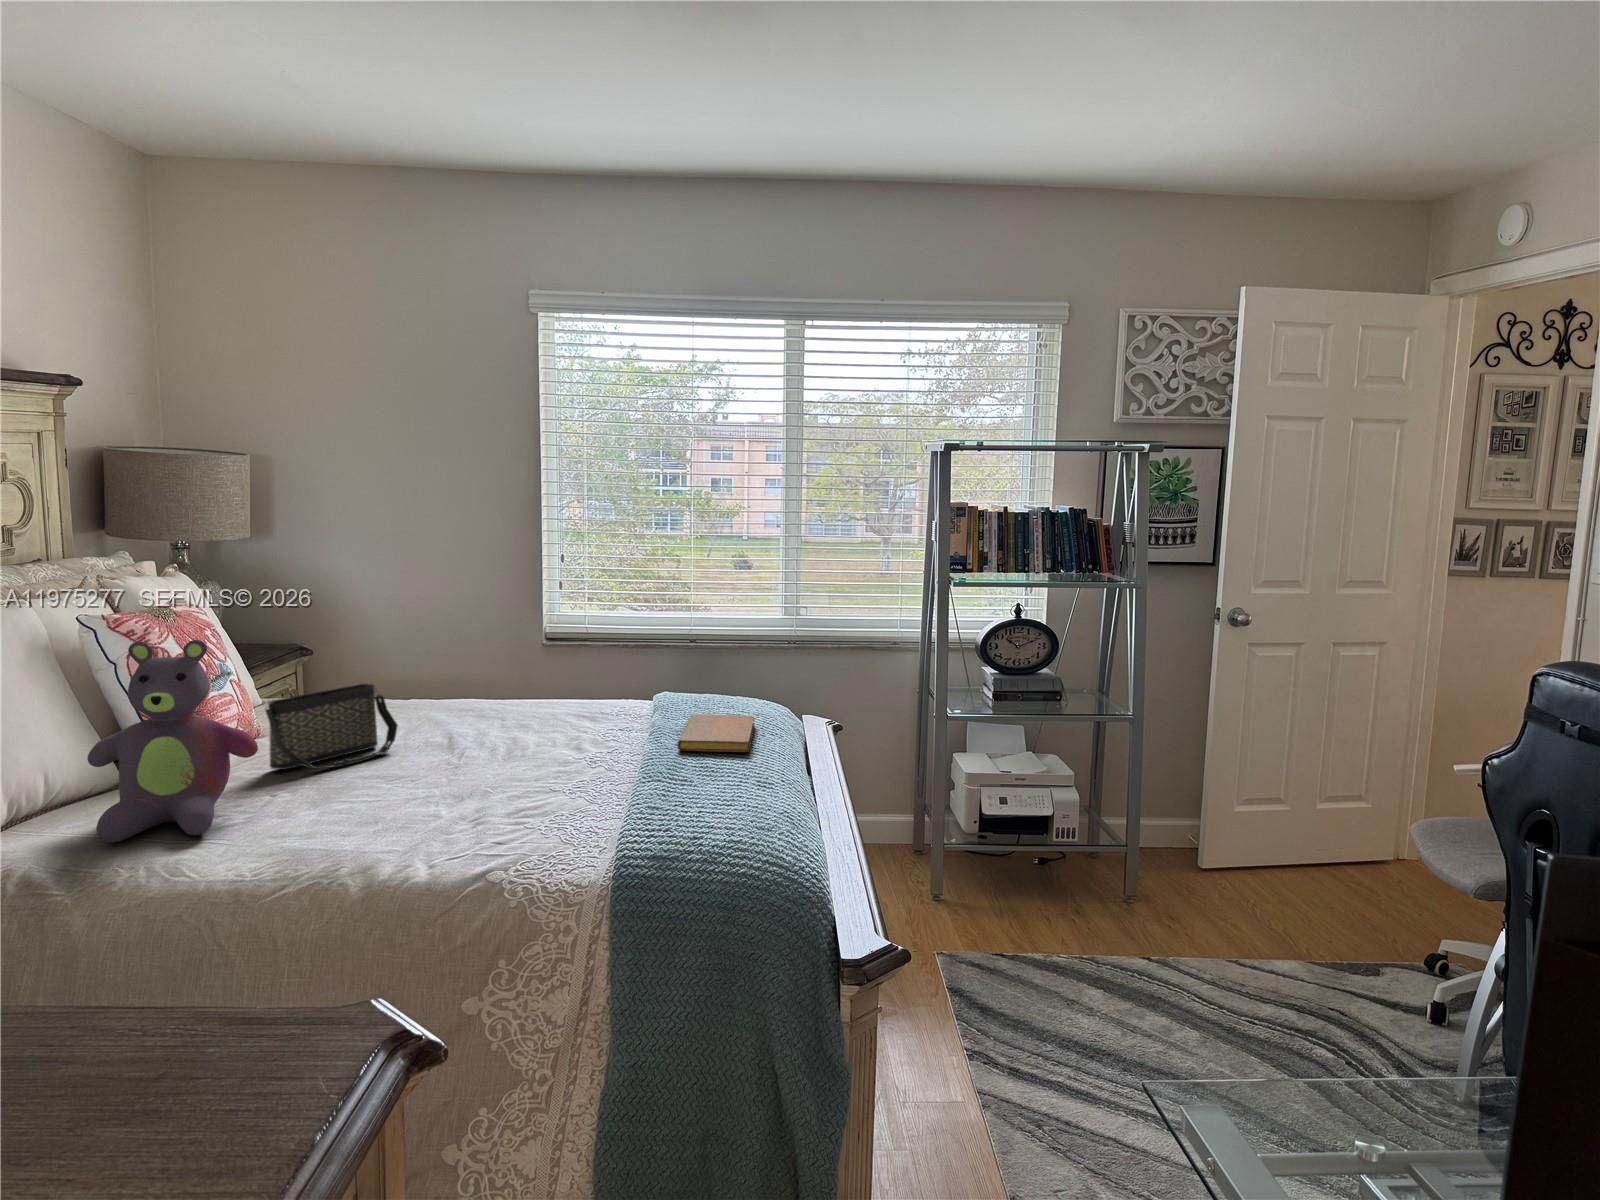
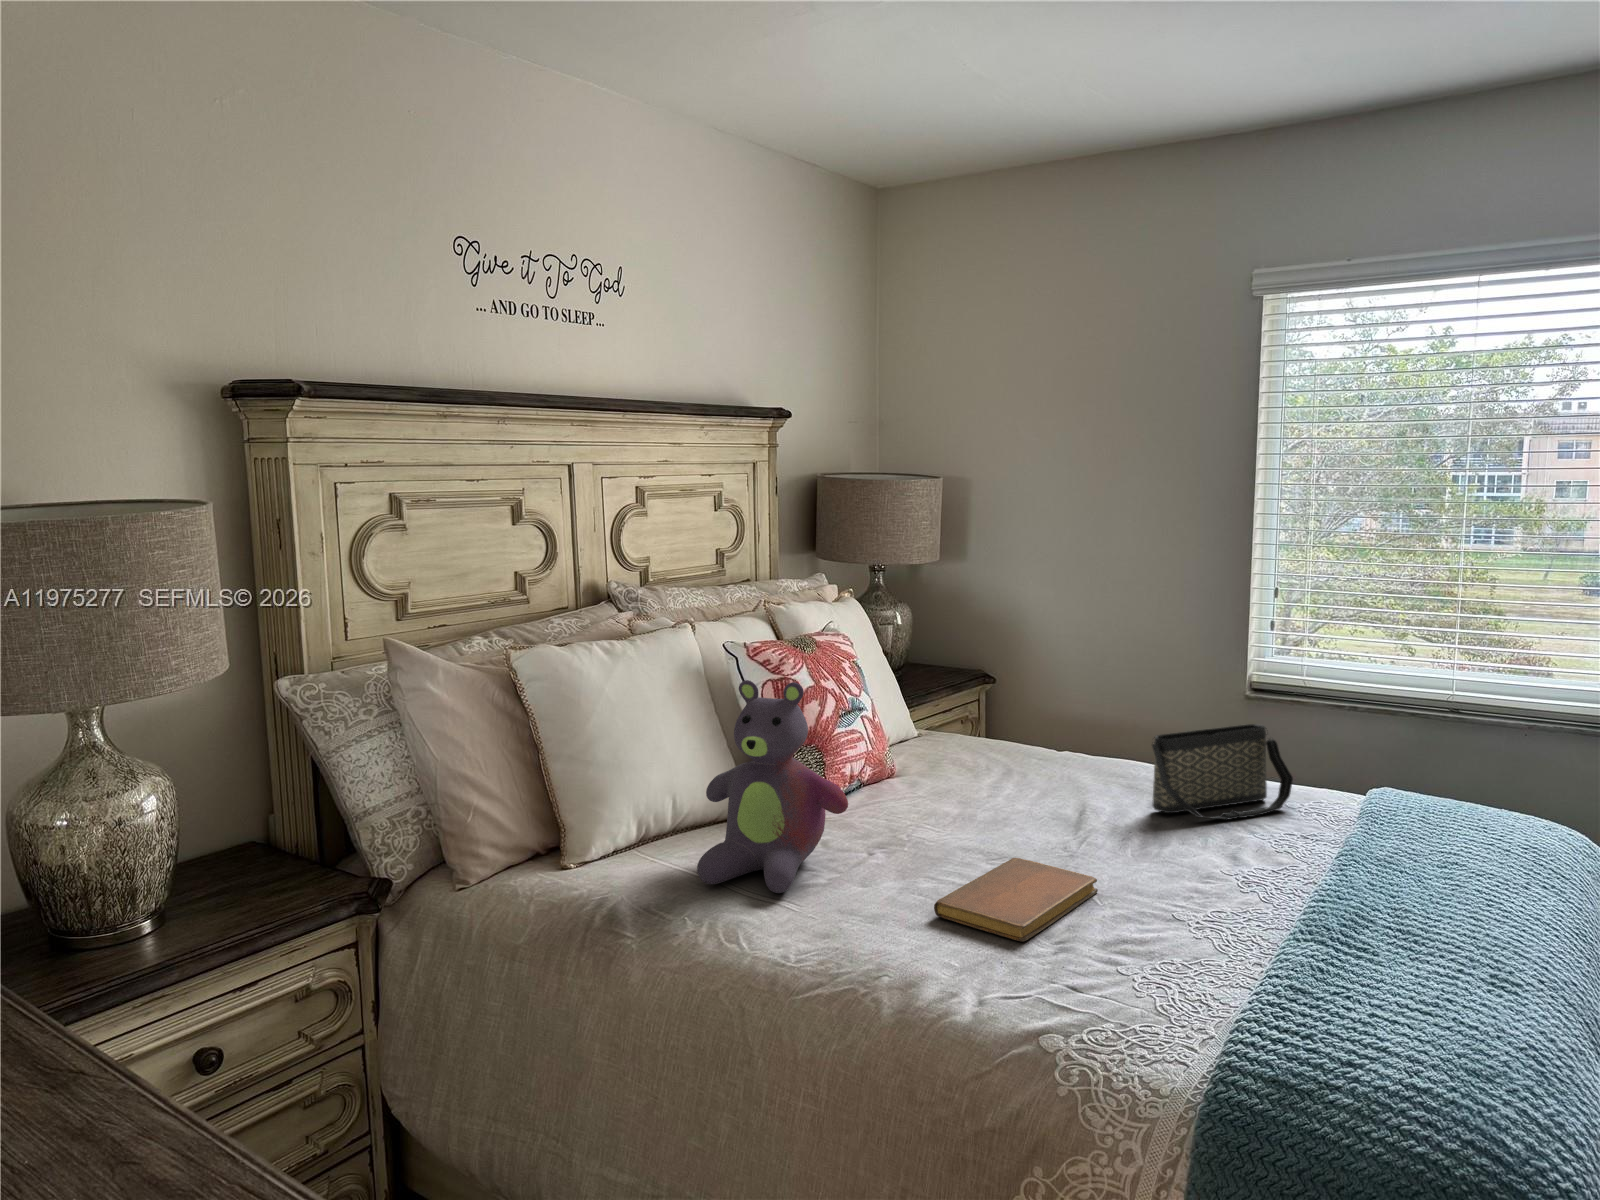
handbag: present [265,684,398,770] -> present [1152,724,1293,819]
notebook: present [678,714,755,752] -> present [934,858,1098,942]

